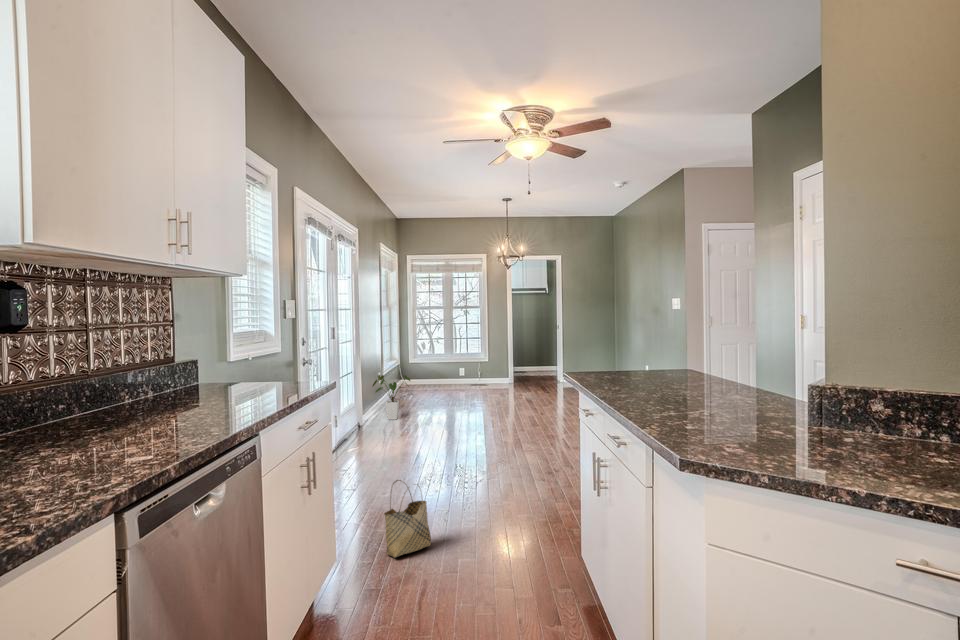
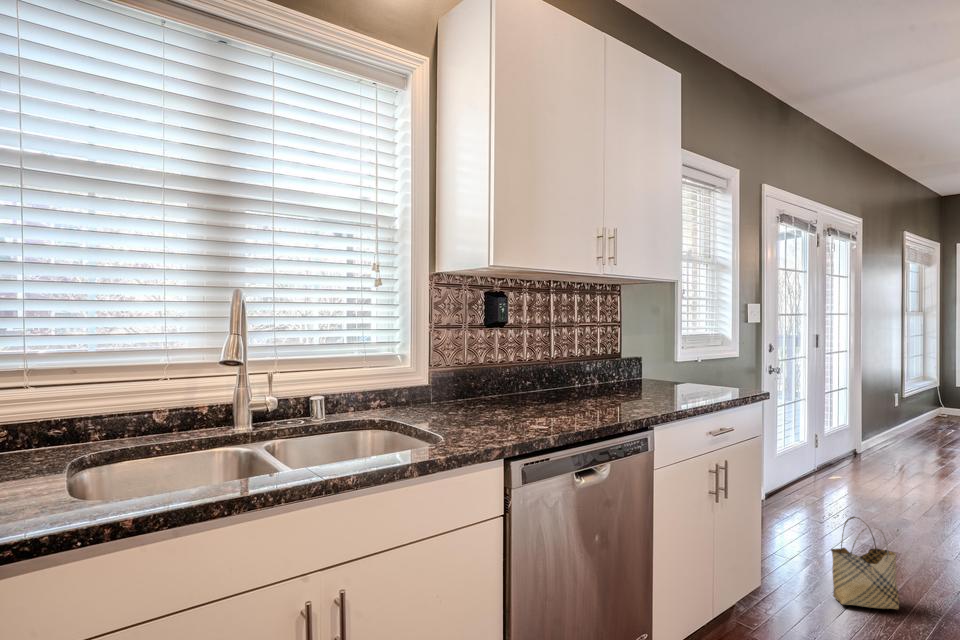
house plant: present [372,375,410,420] -> none [879,395,937,452]

